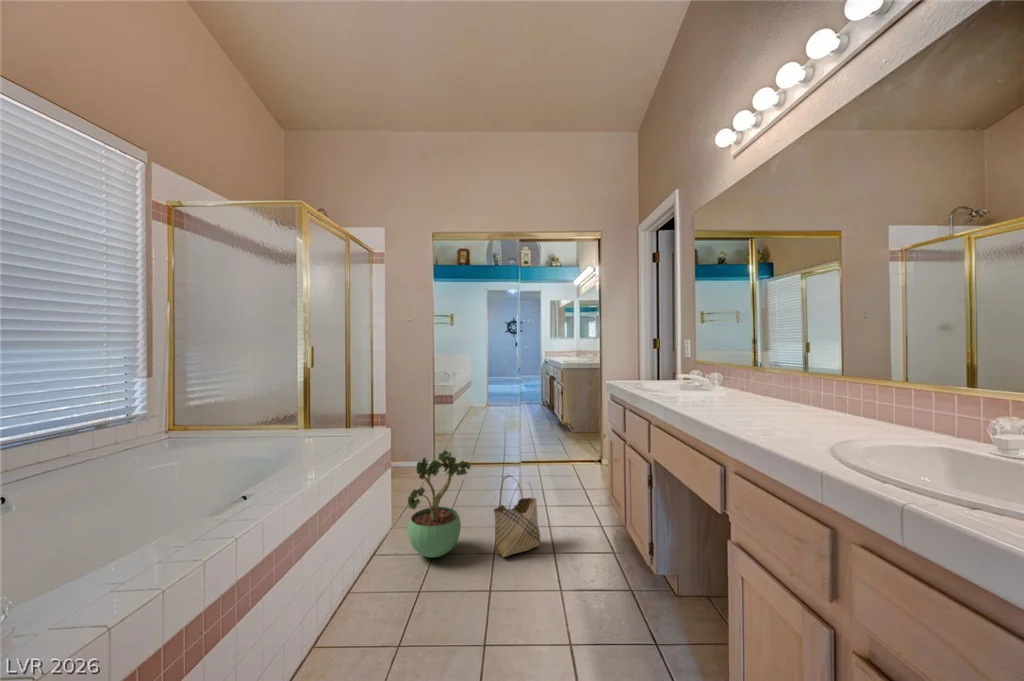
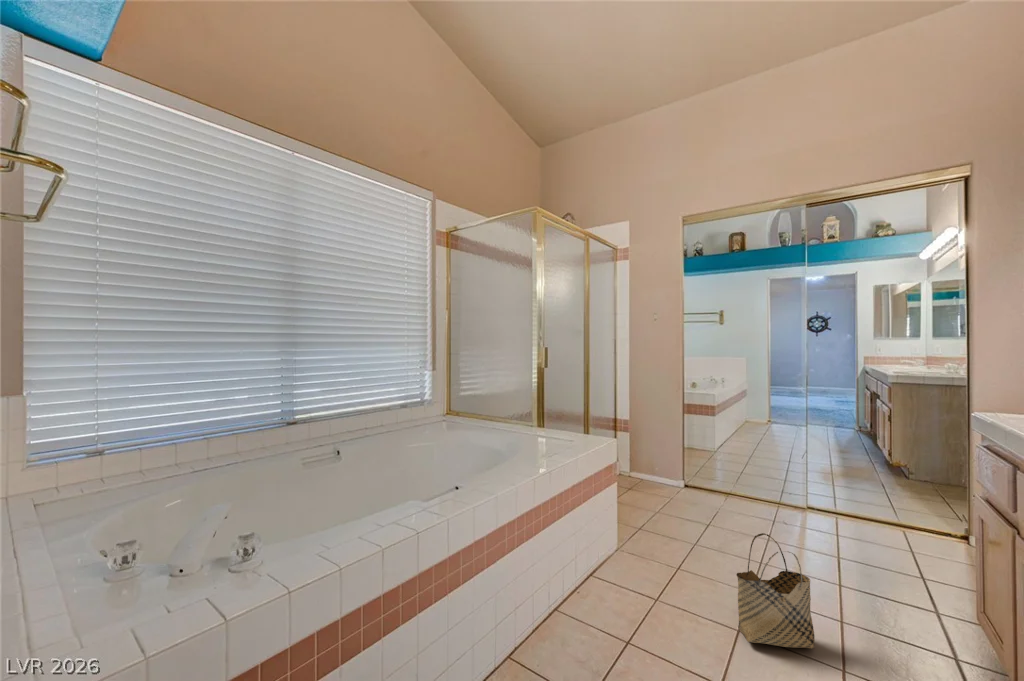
potted plant: present [408,450,470,558] -> none [625,480,707,605]

